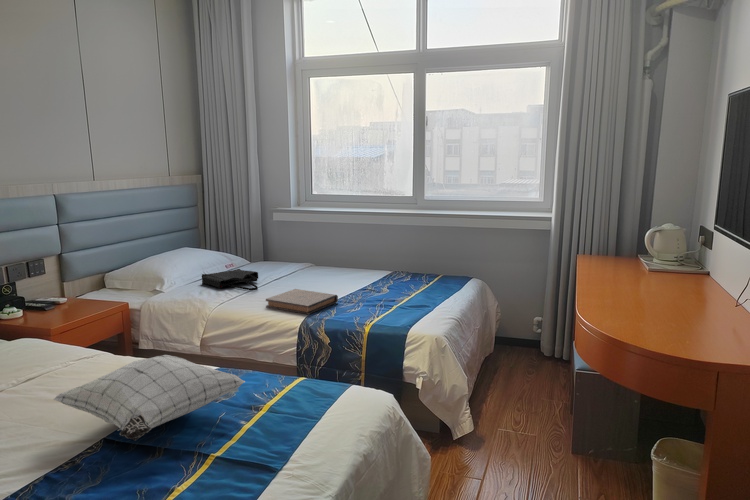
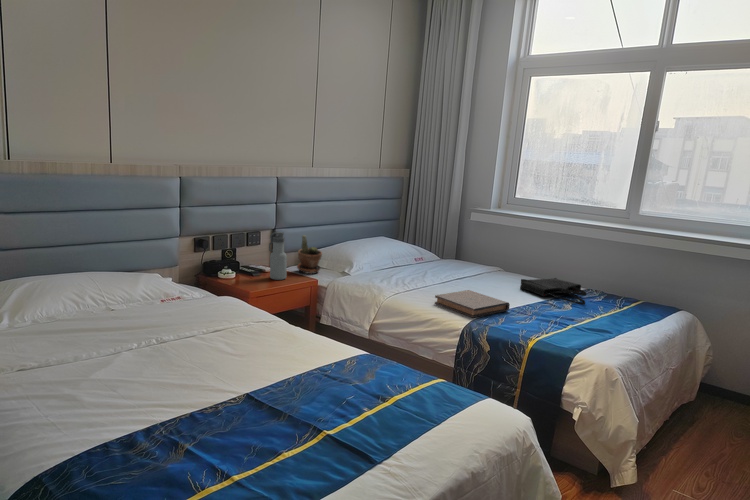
water bottle: none [62,256,89,311] -> present [269,232,287,280]
potted plant: none [97,256,127,298] -> present [297,235,322,274]
tote bag: present [202,269,258,290] -> present [520,278,587,305]
pillow: present [53,355,245,440] -> none [218,330,375,401]

